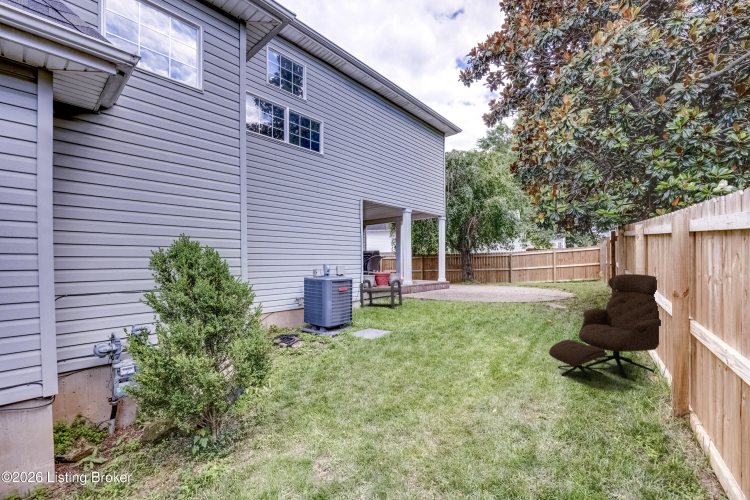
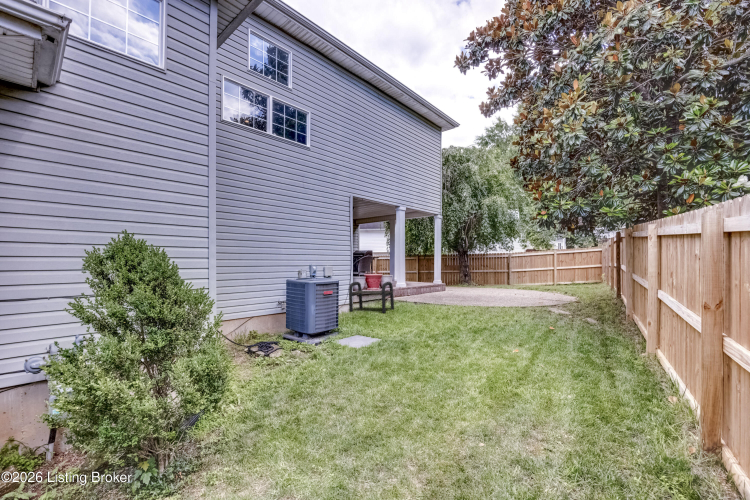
lounge chair: present [549,274,661,381] -> none [553,280,687,401]

